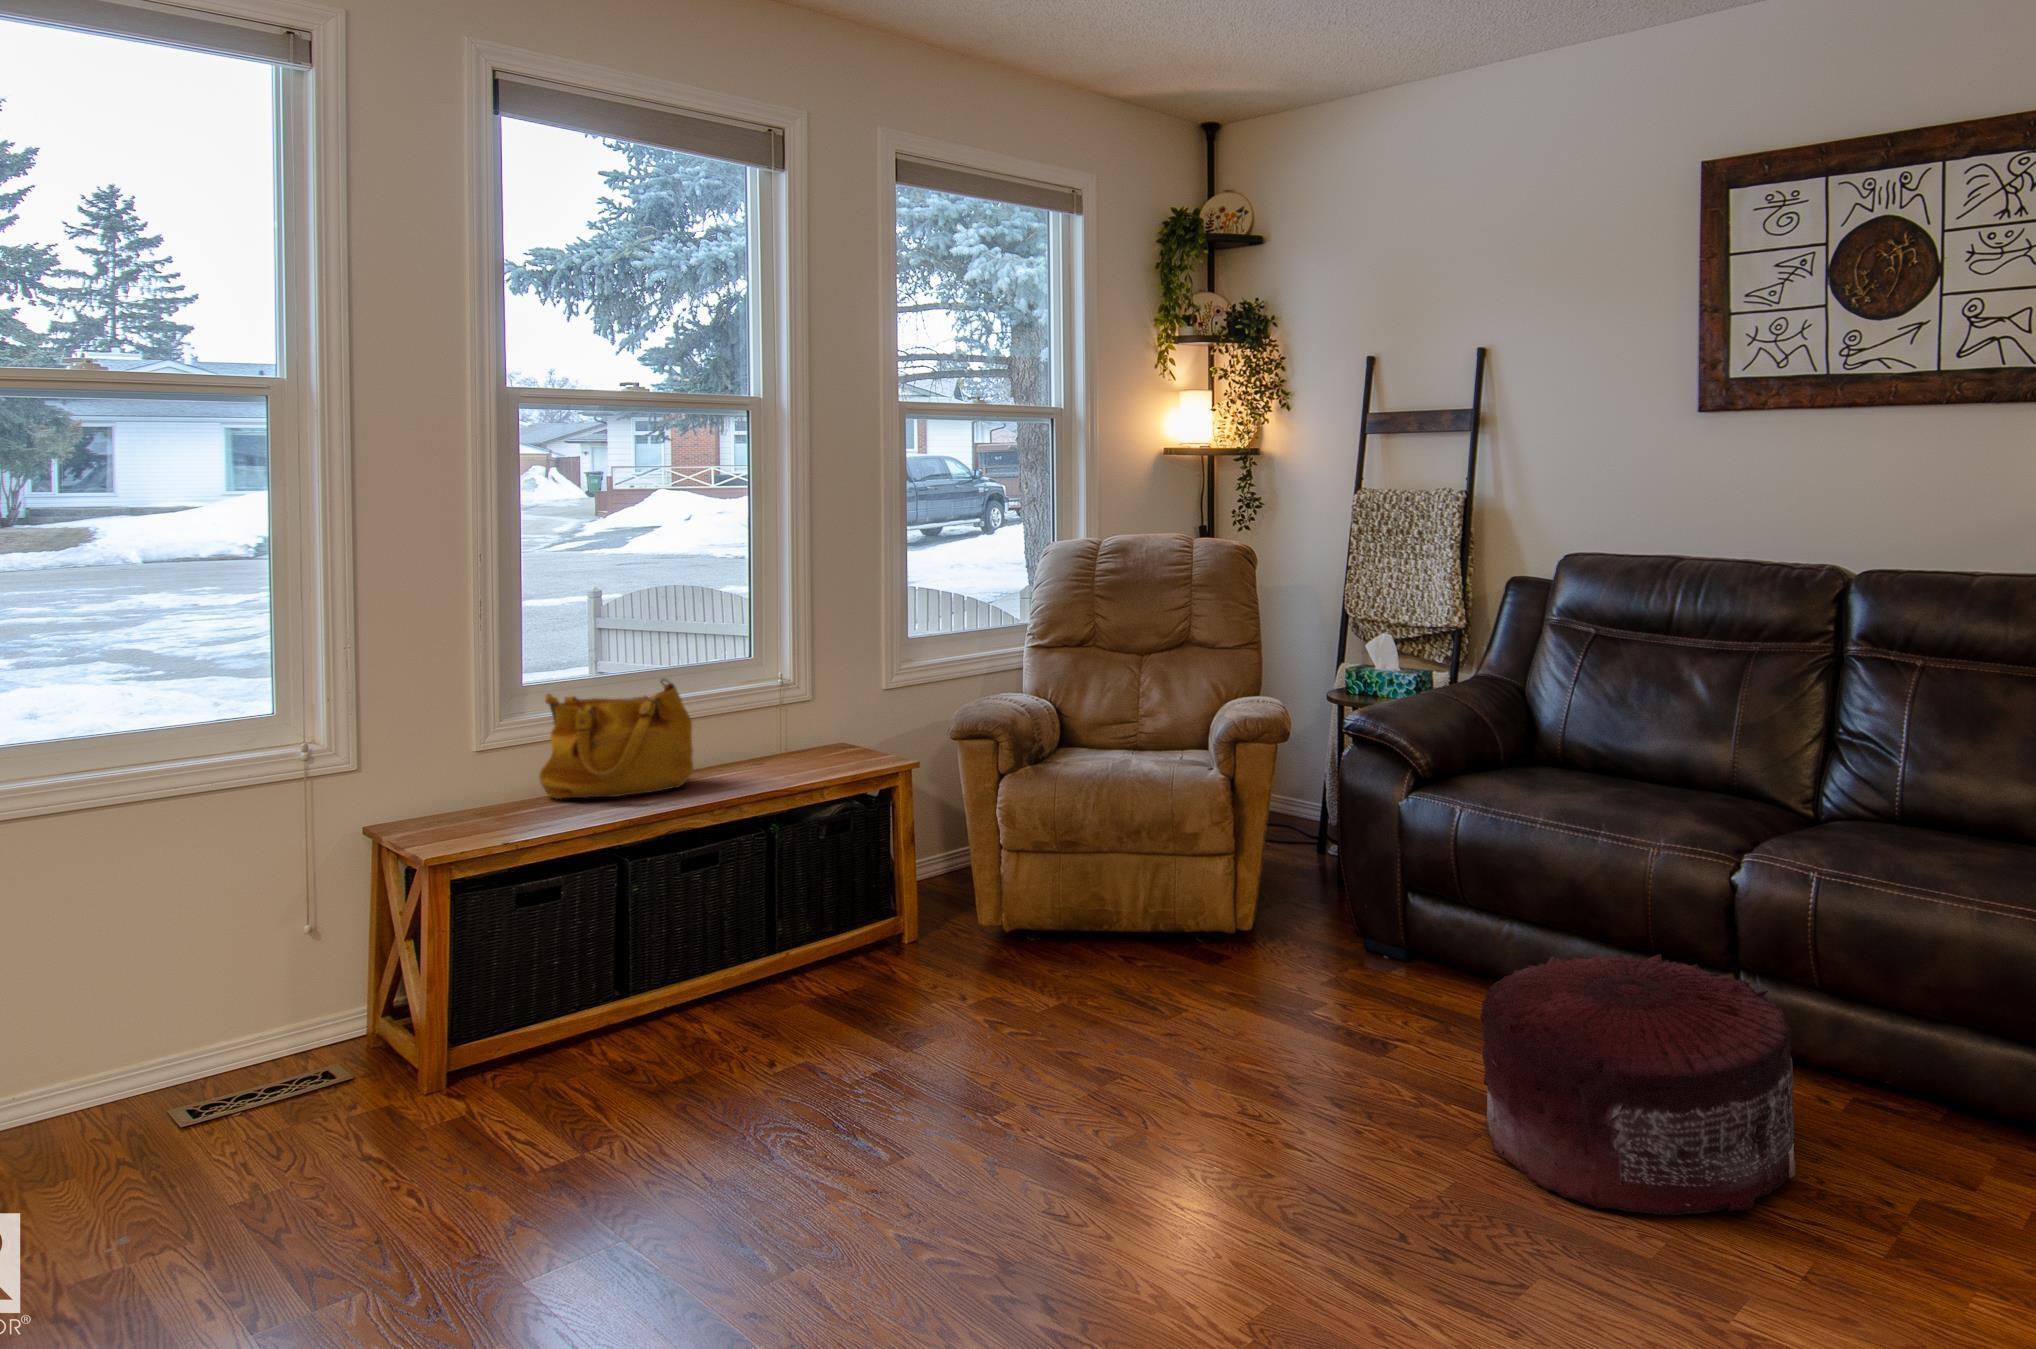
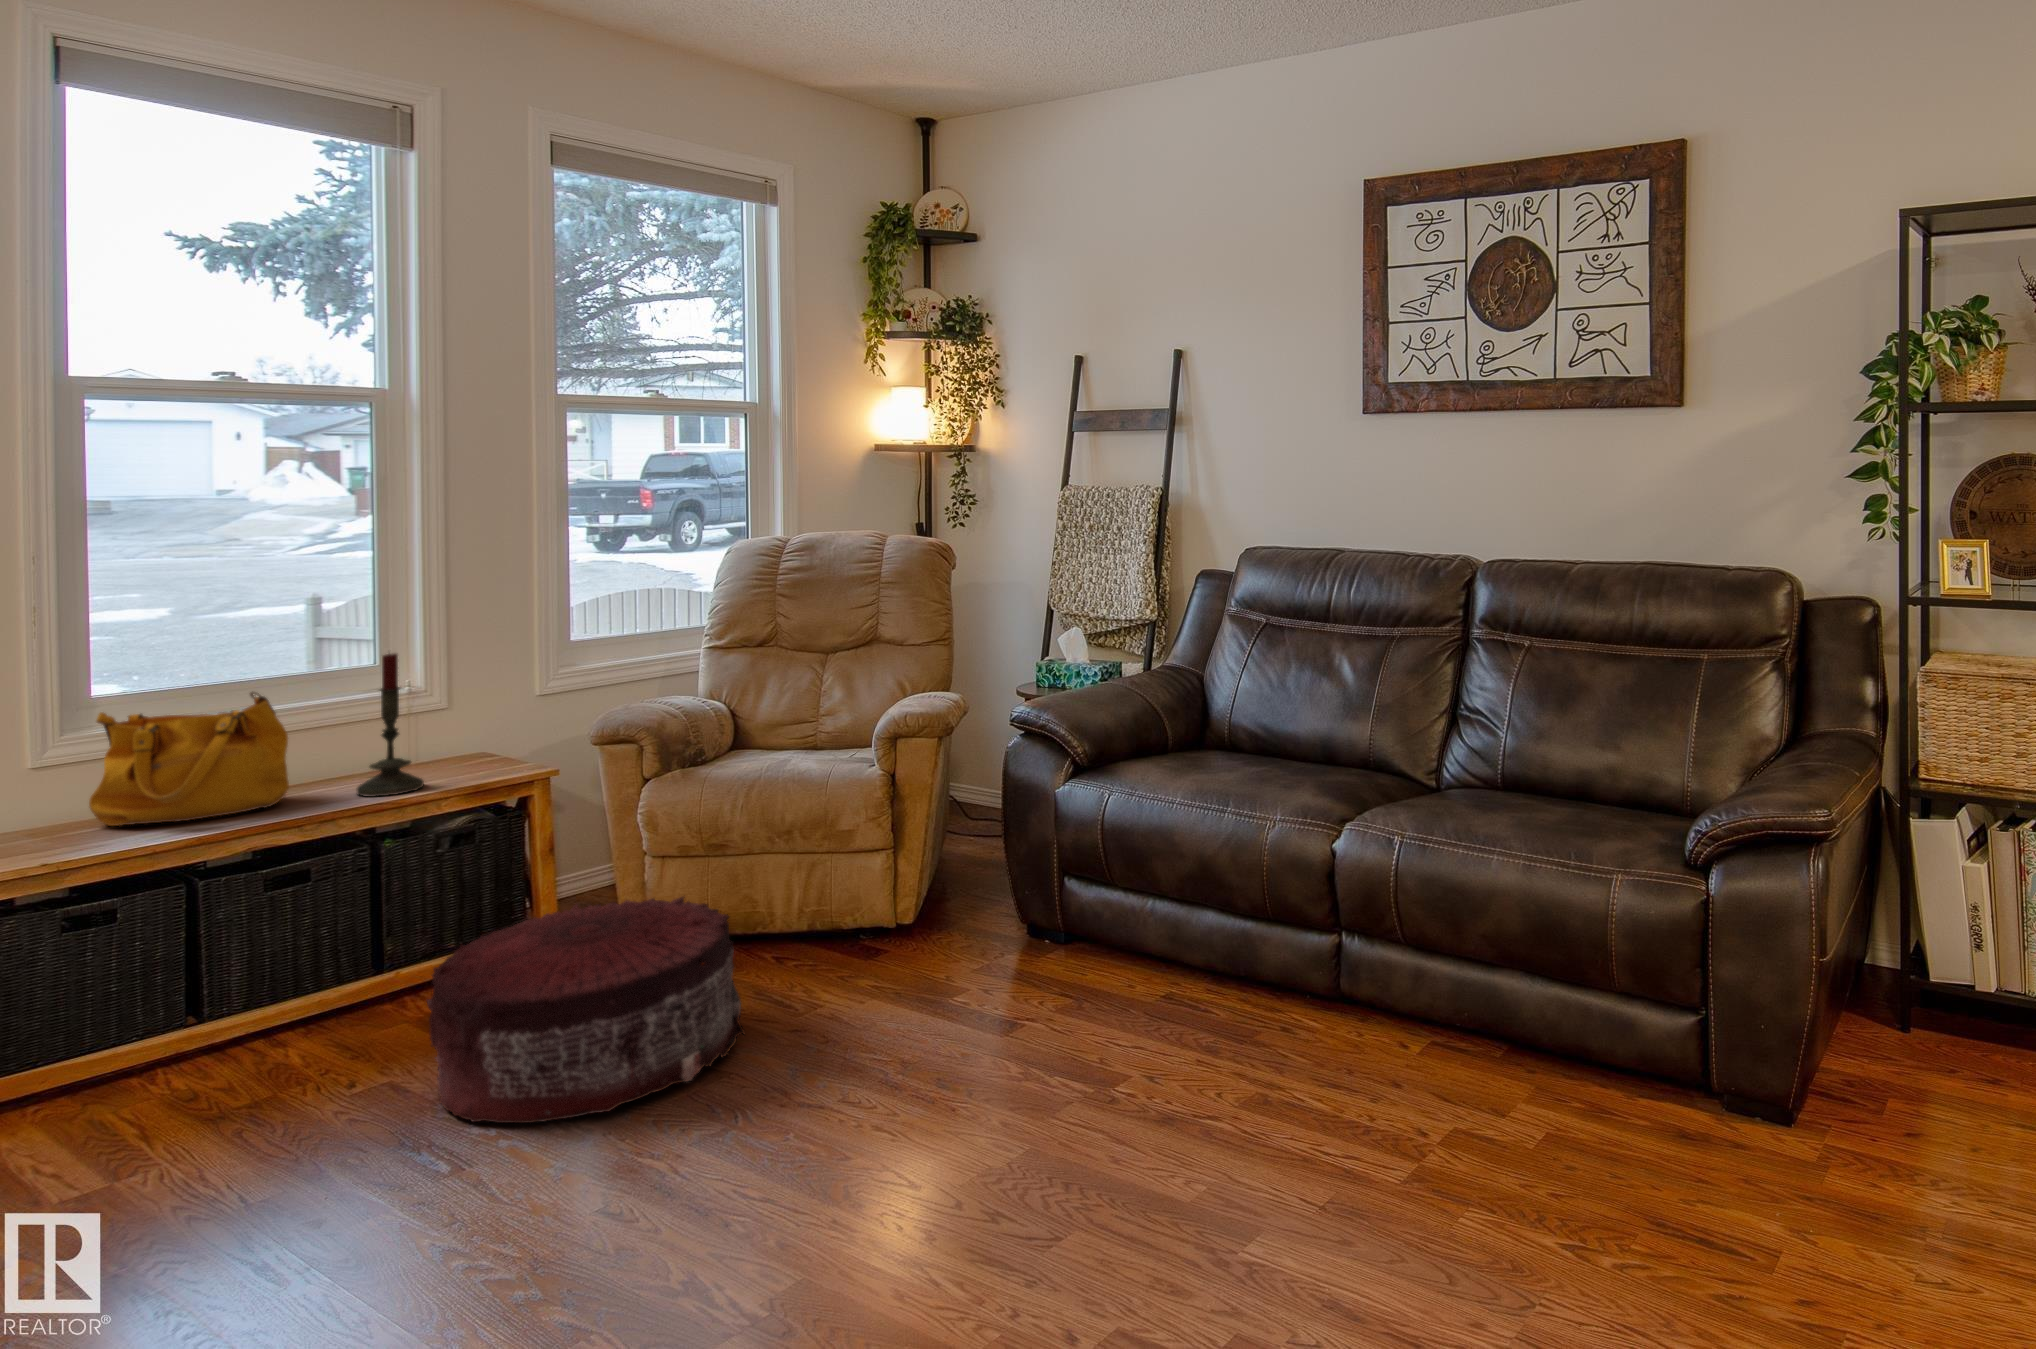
candle: none [747,643,802,782] -> present [357,653,424,797]
pouf: present [1480,954,1796,1215] -> present [427,897,745,1123]

